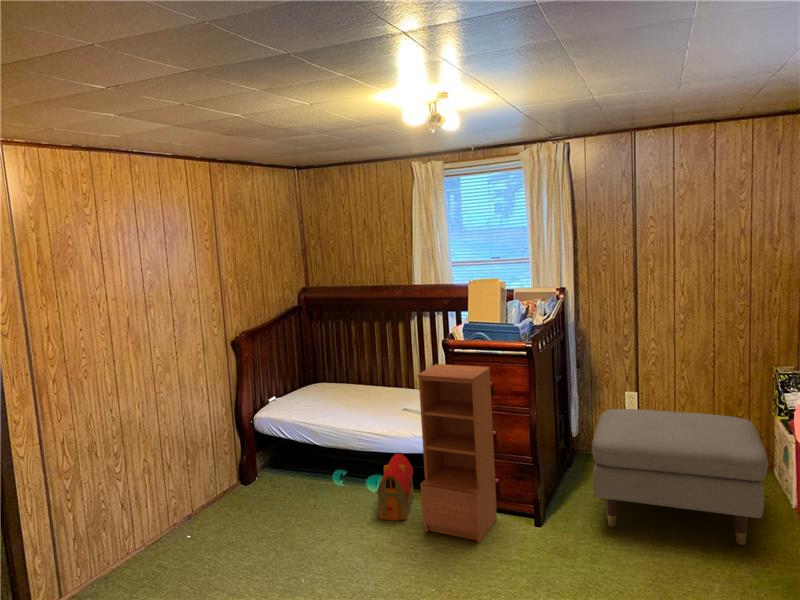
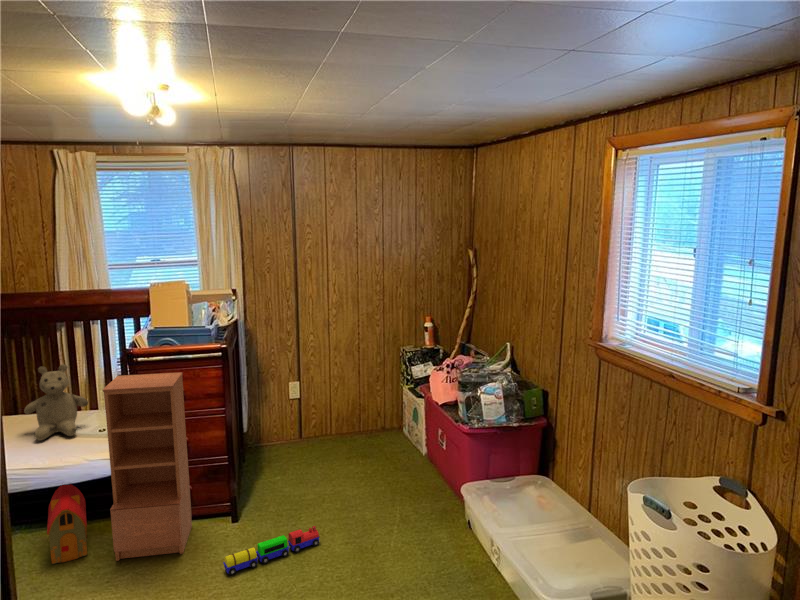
teddy bear: none [377,349,424,413] -> present [24,364,88,441]
ottoman: present [592,409,768,545] -> none [278,391,417,504]
toy train: none [509,554,617,578] -> present [223,526,320,575]

